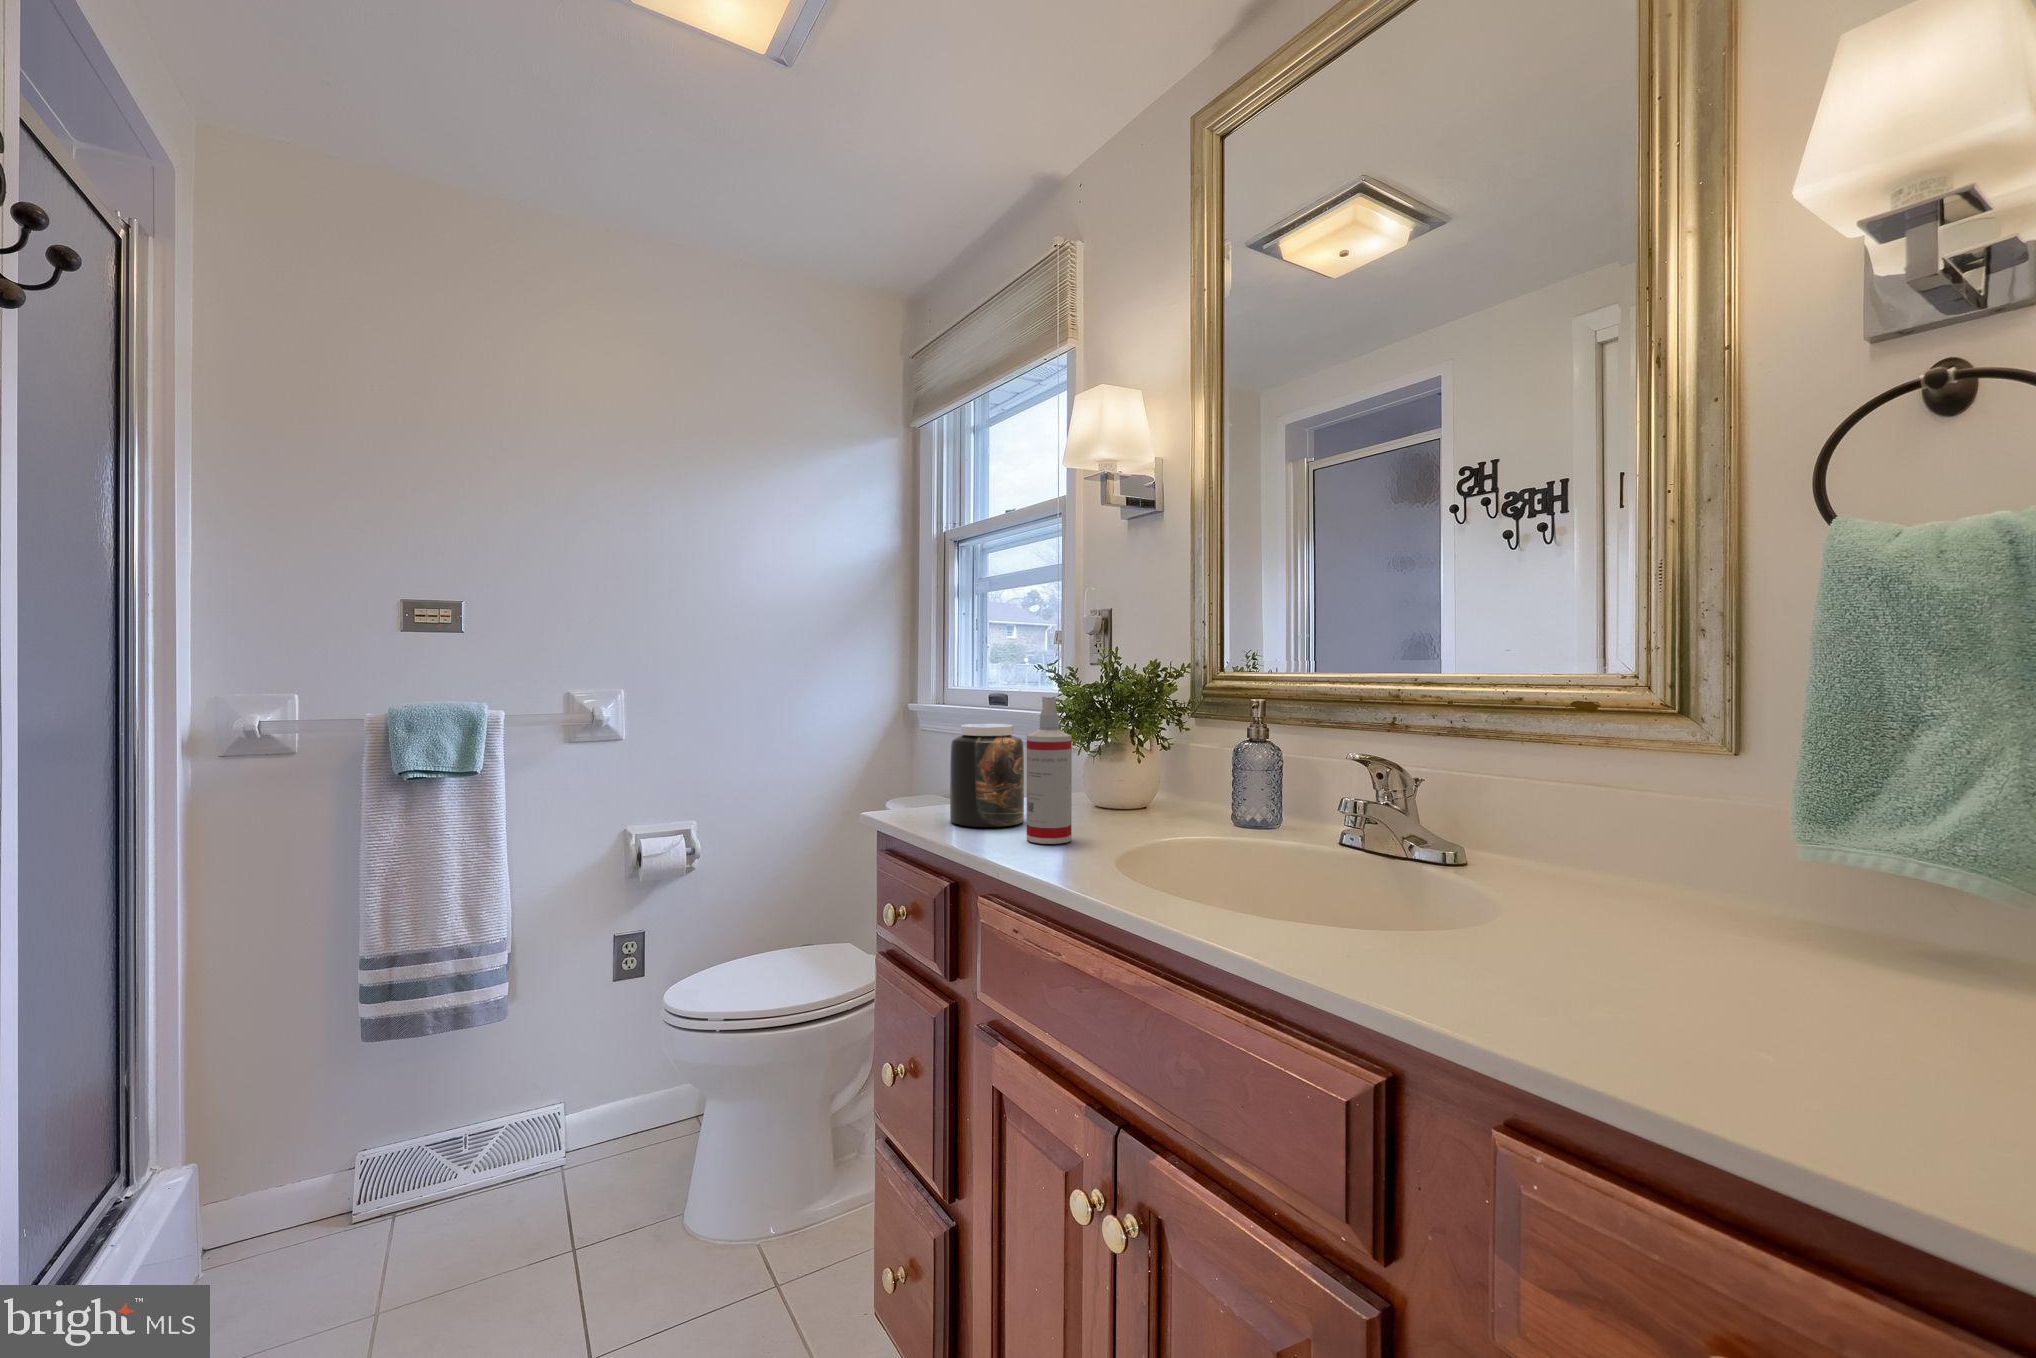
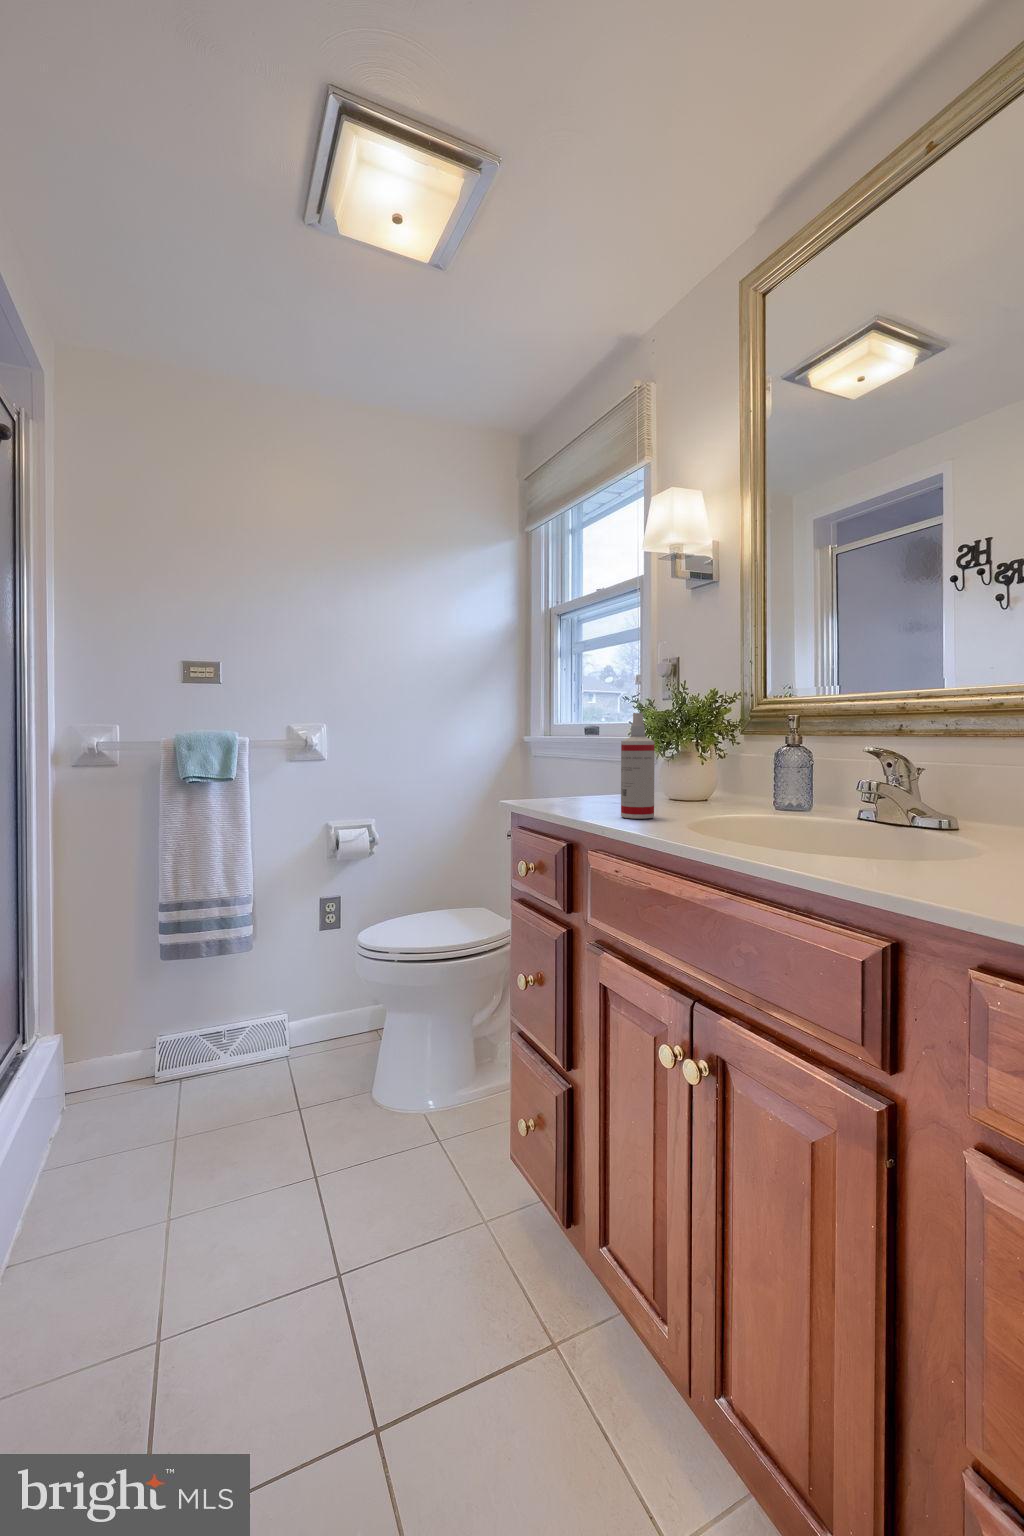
jar: present [950,724,1024,827] -> none [563,738,617,810]

